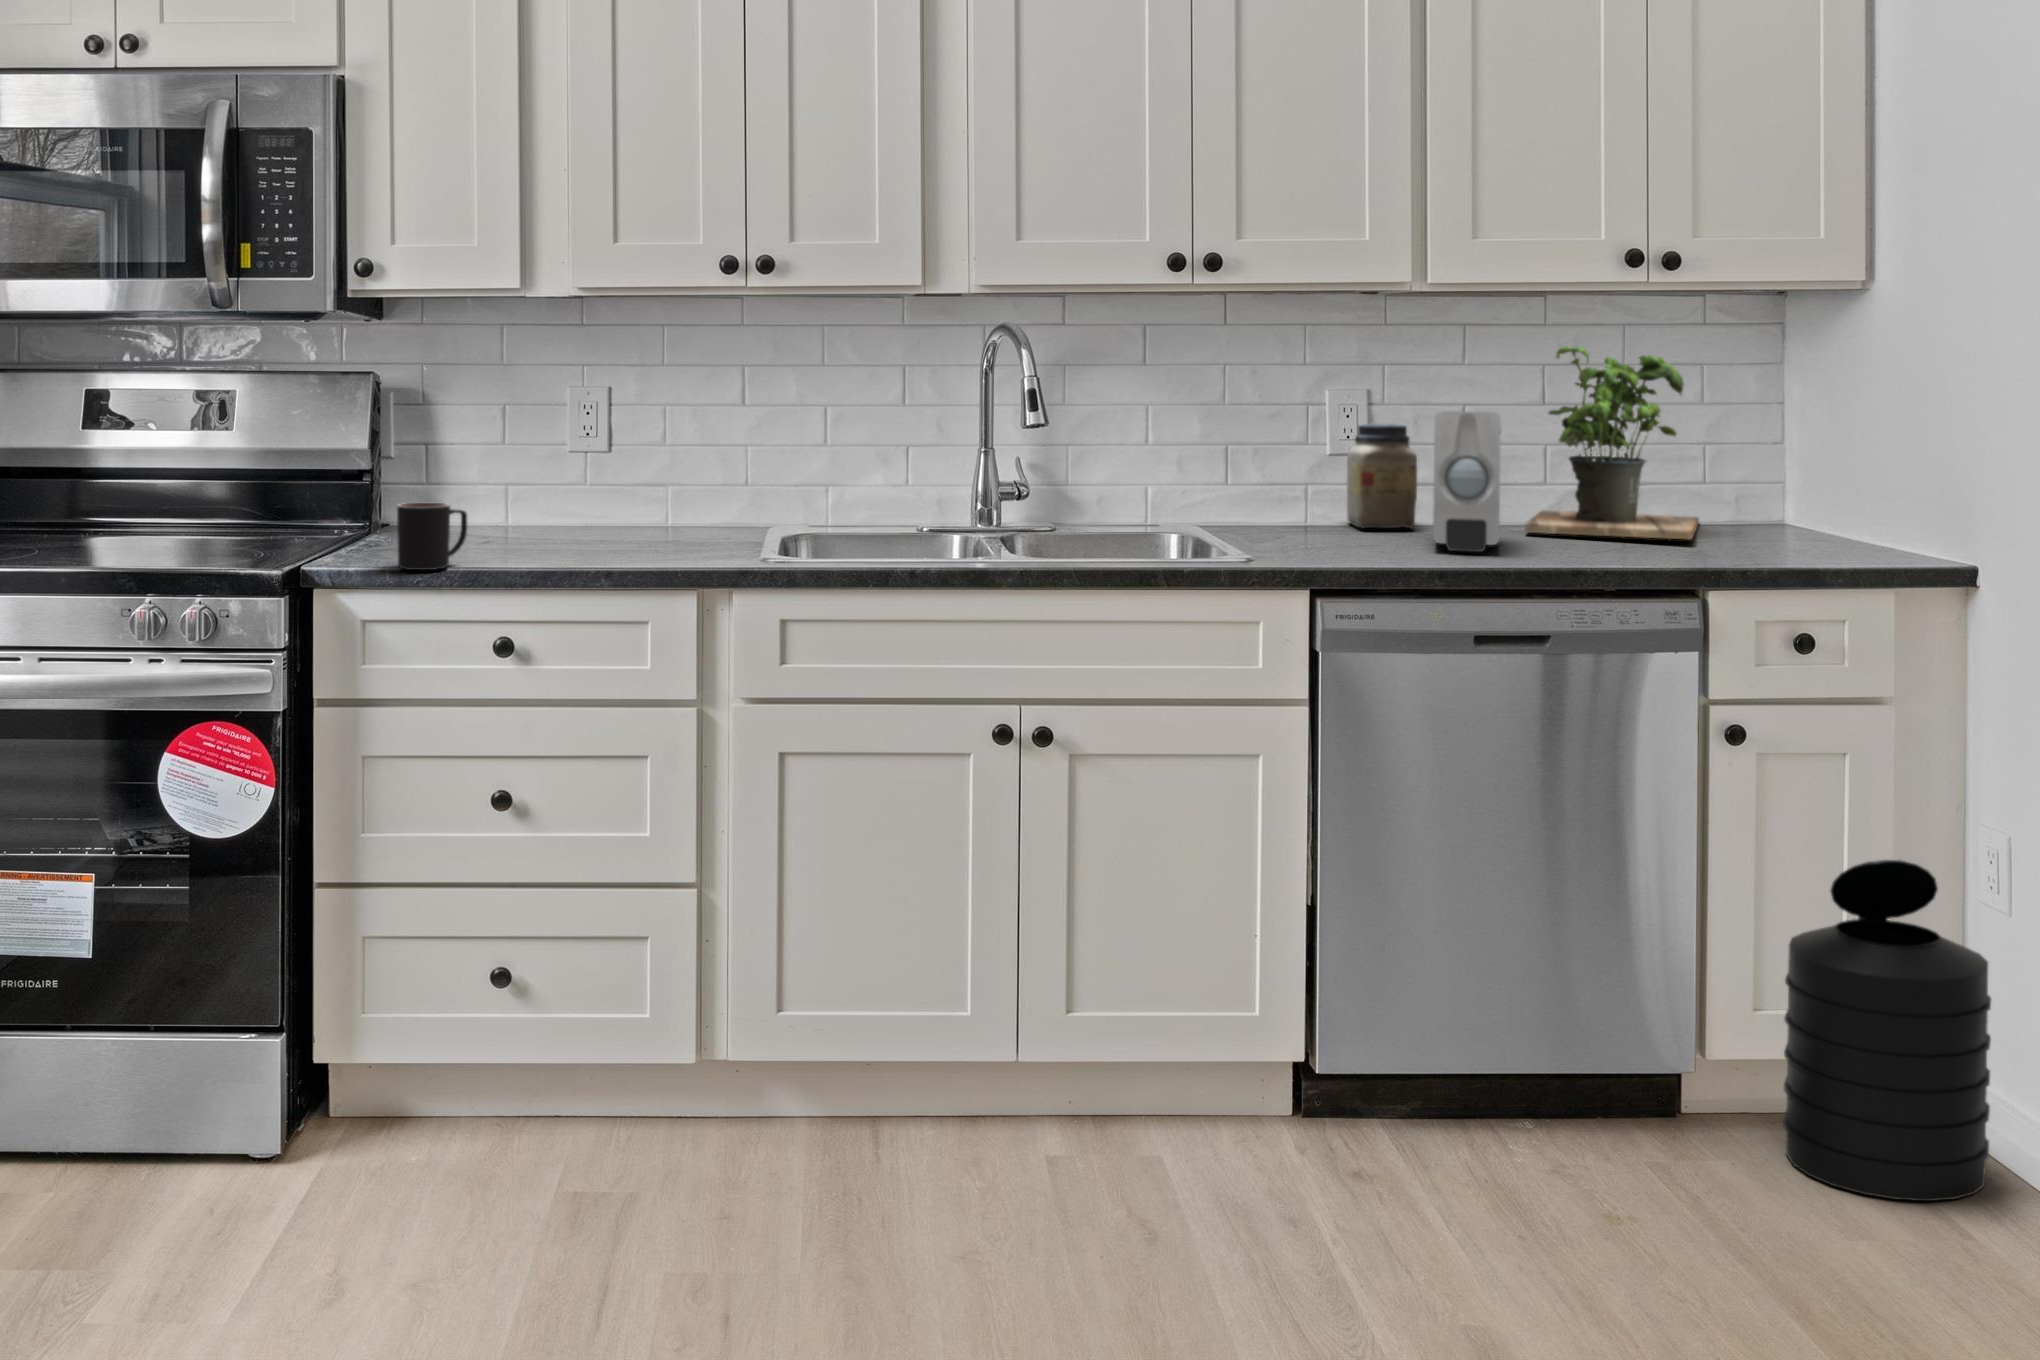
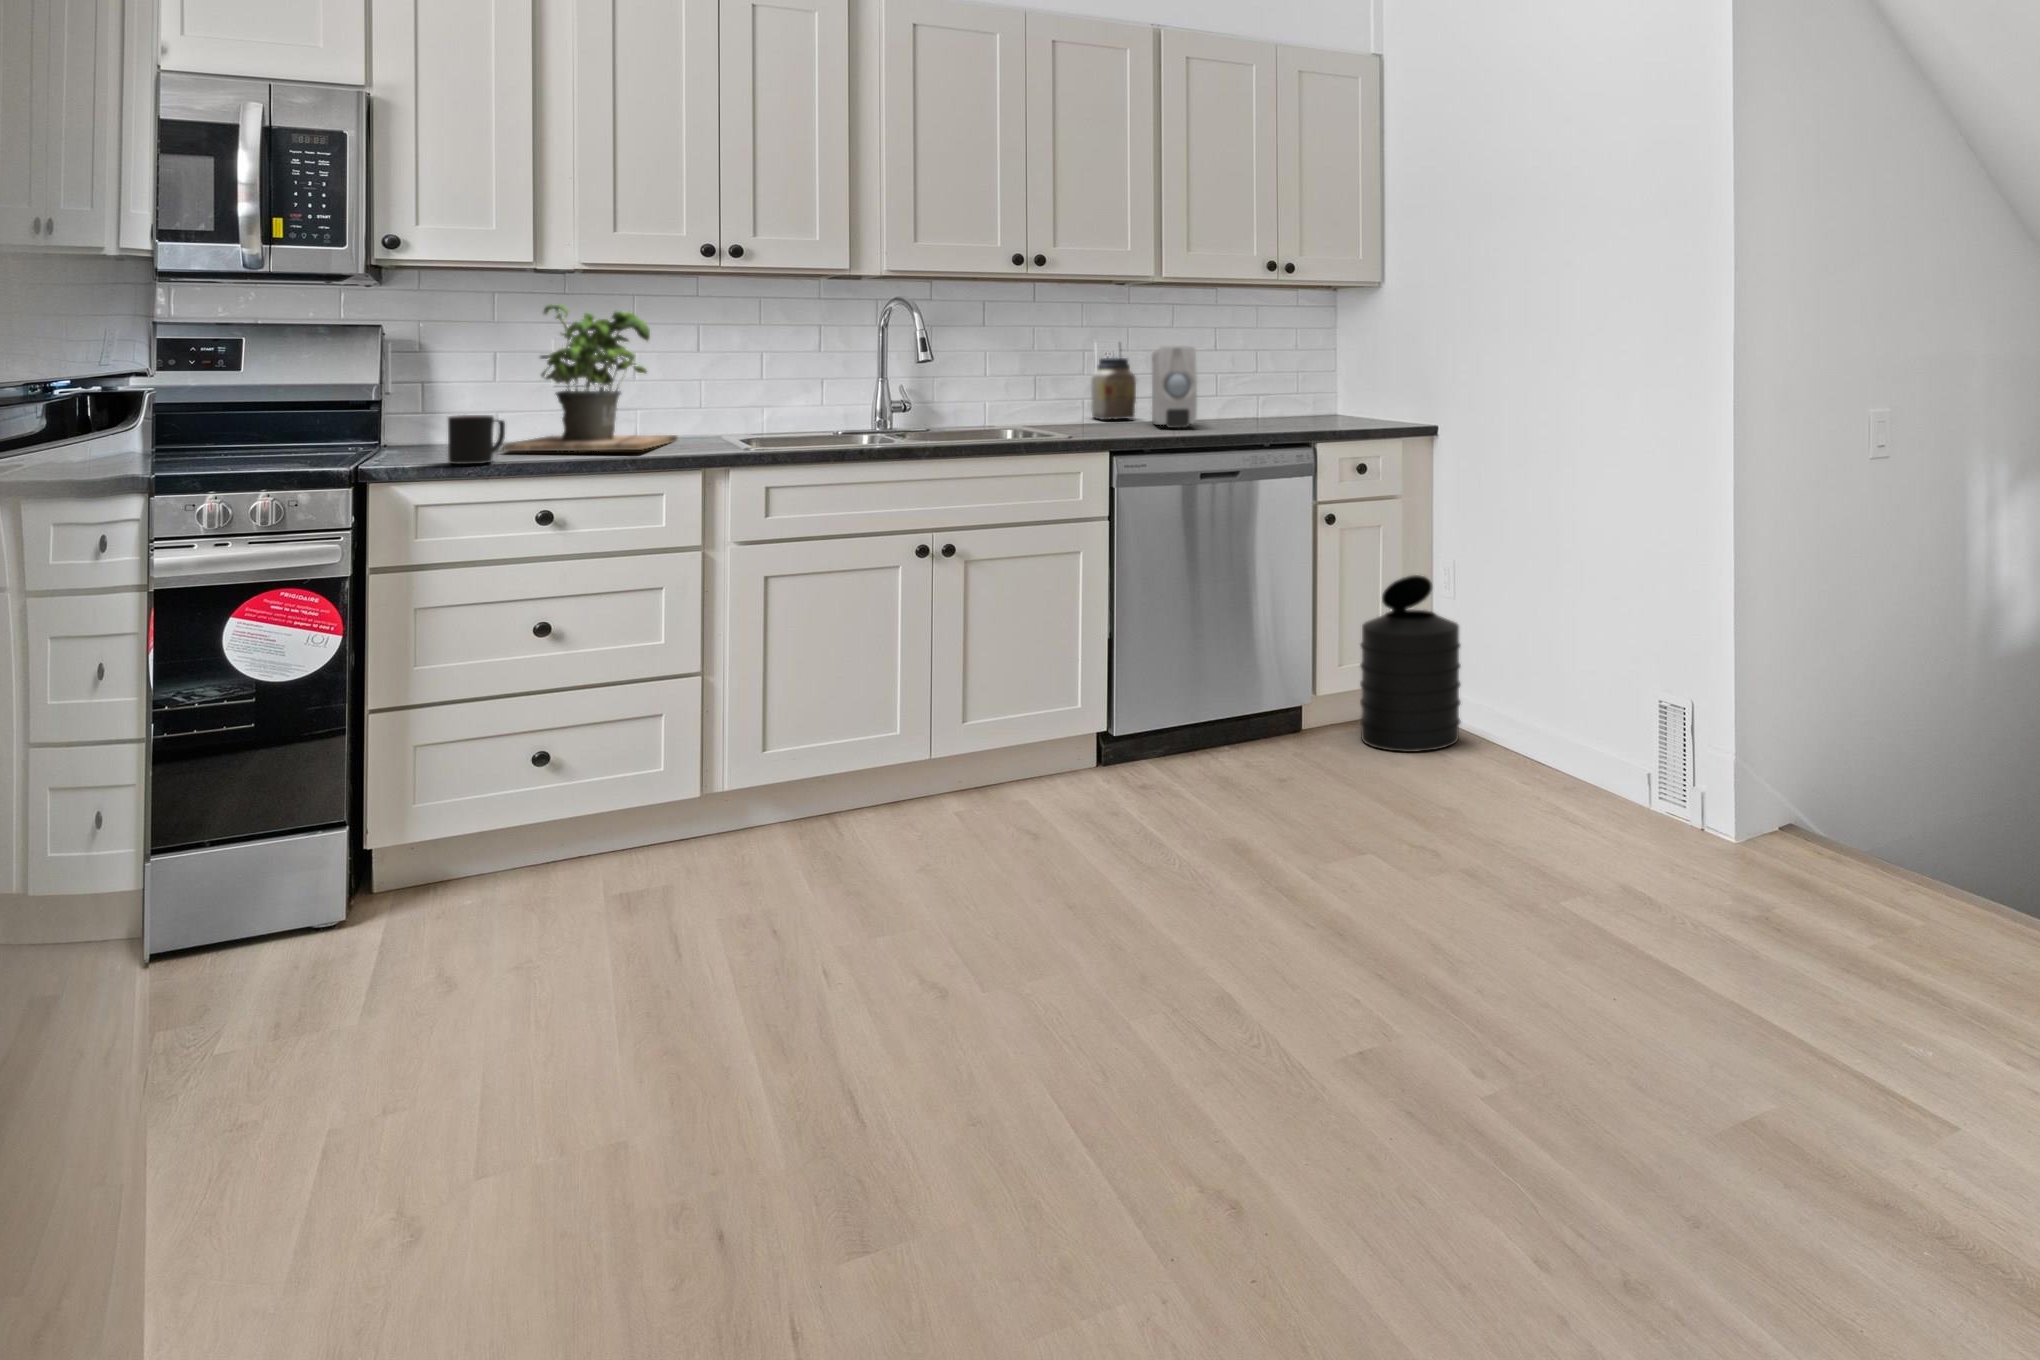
potted plant: present [1525,346,1699,539] -> present [503,305,677,451]

